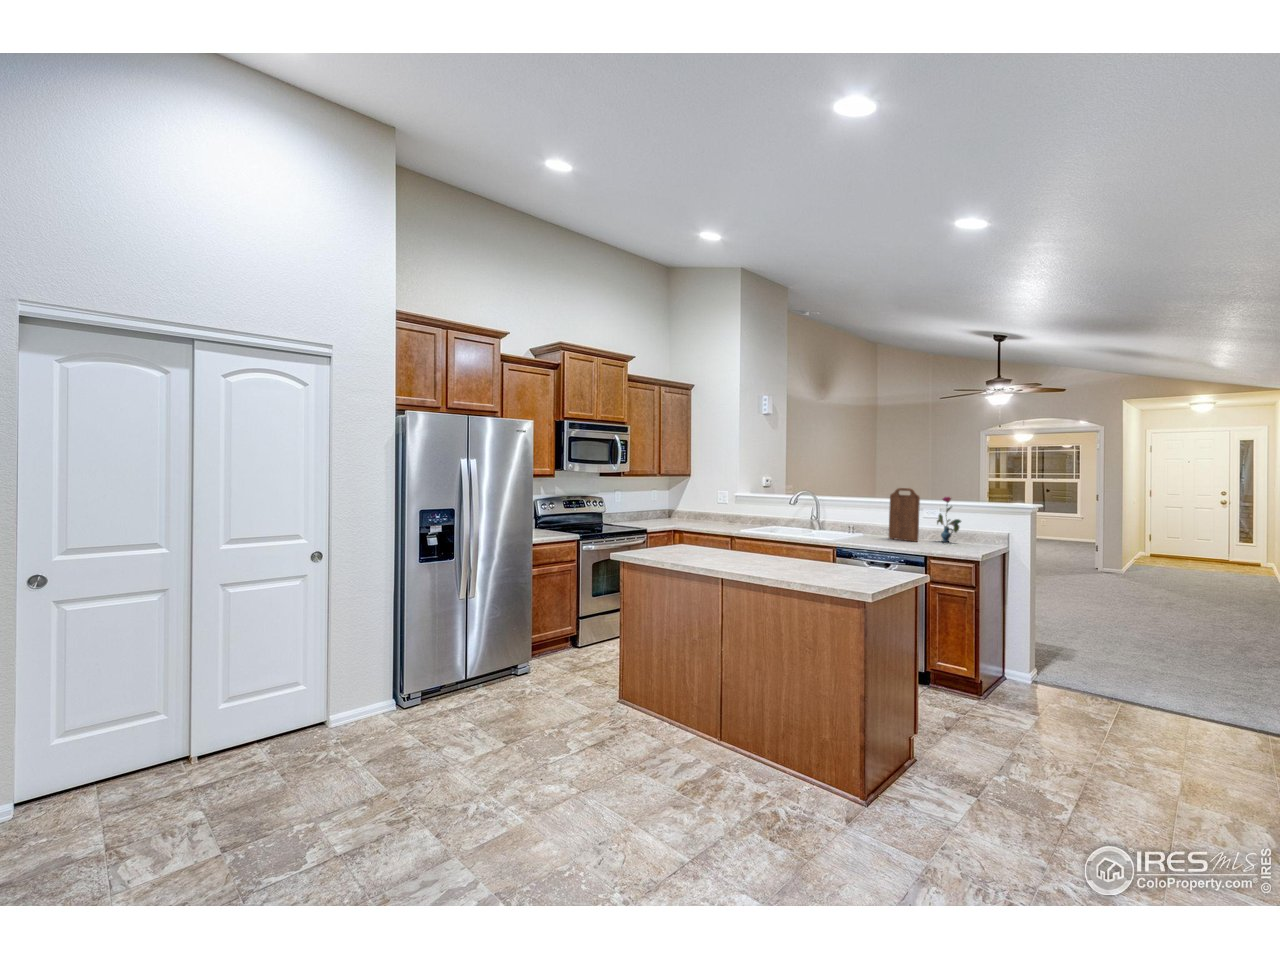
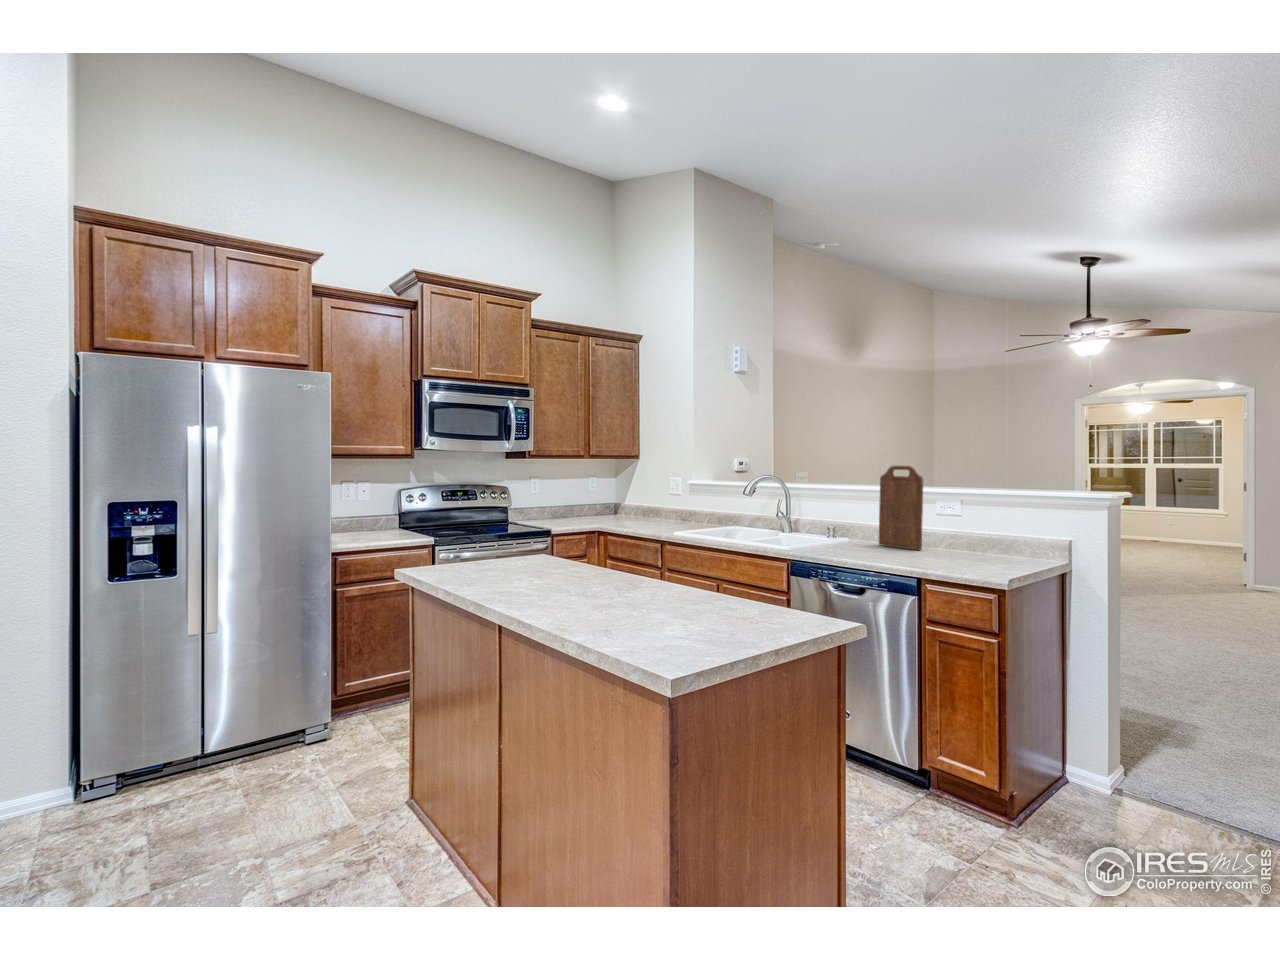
vase: present [937,497,961,542] -> none [953,477,990,551]

